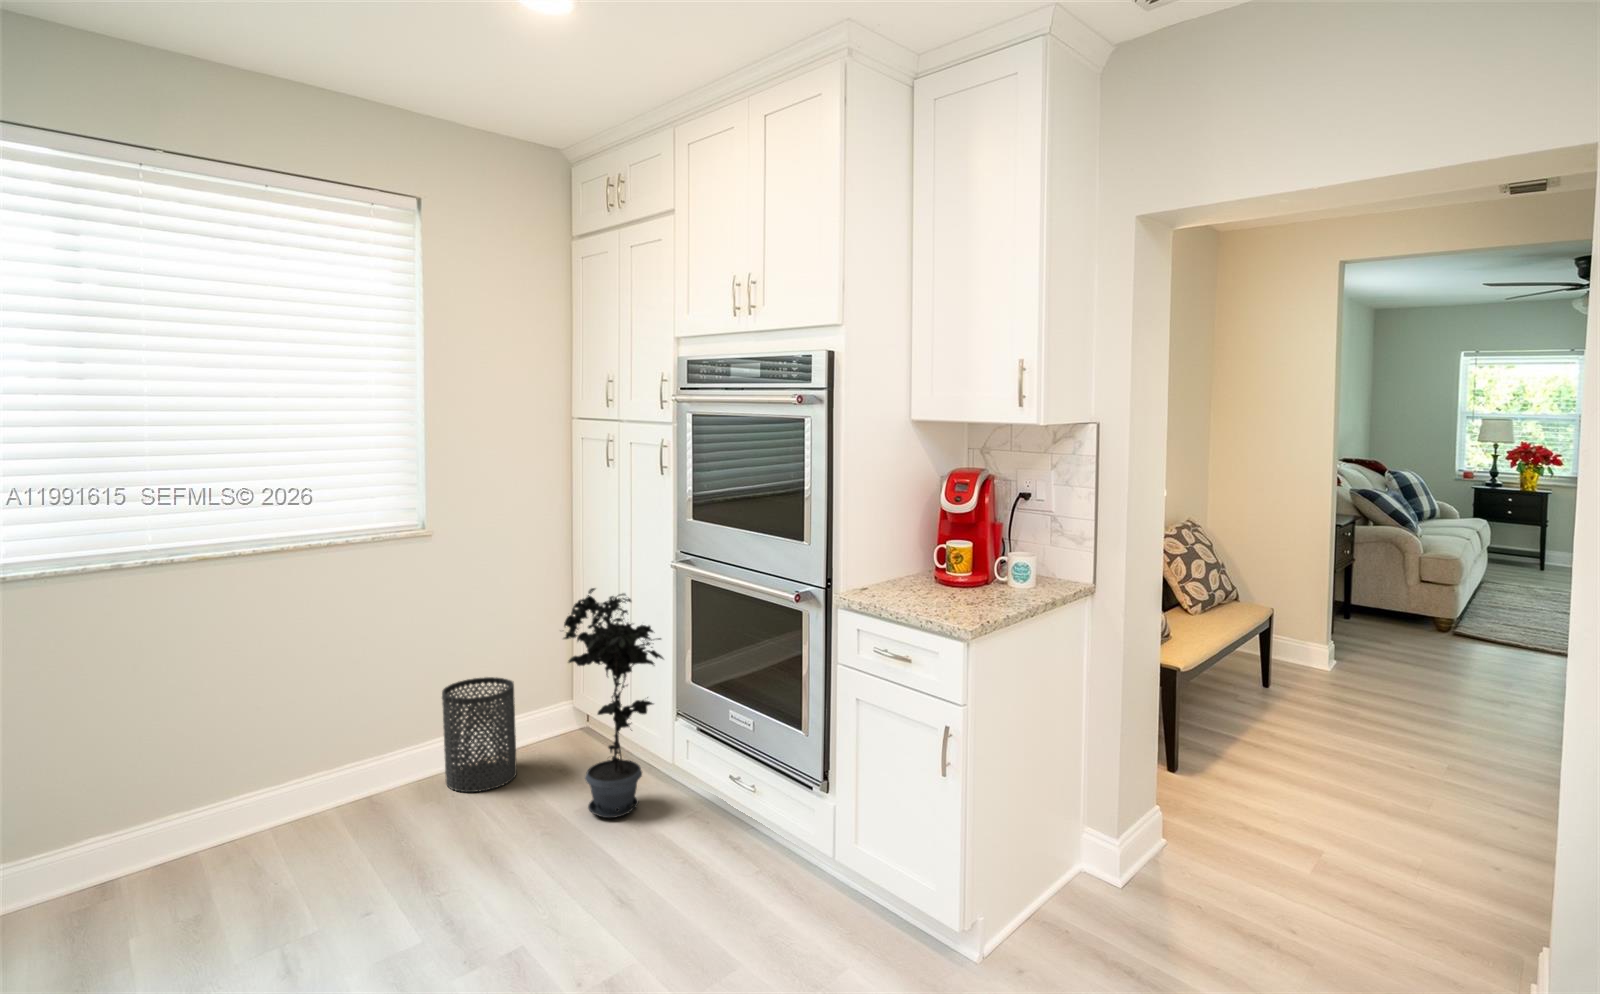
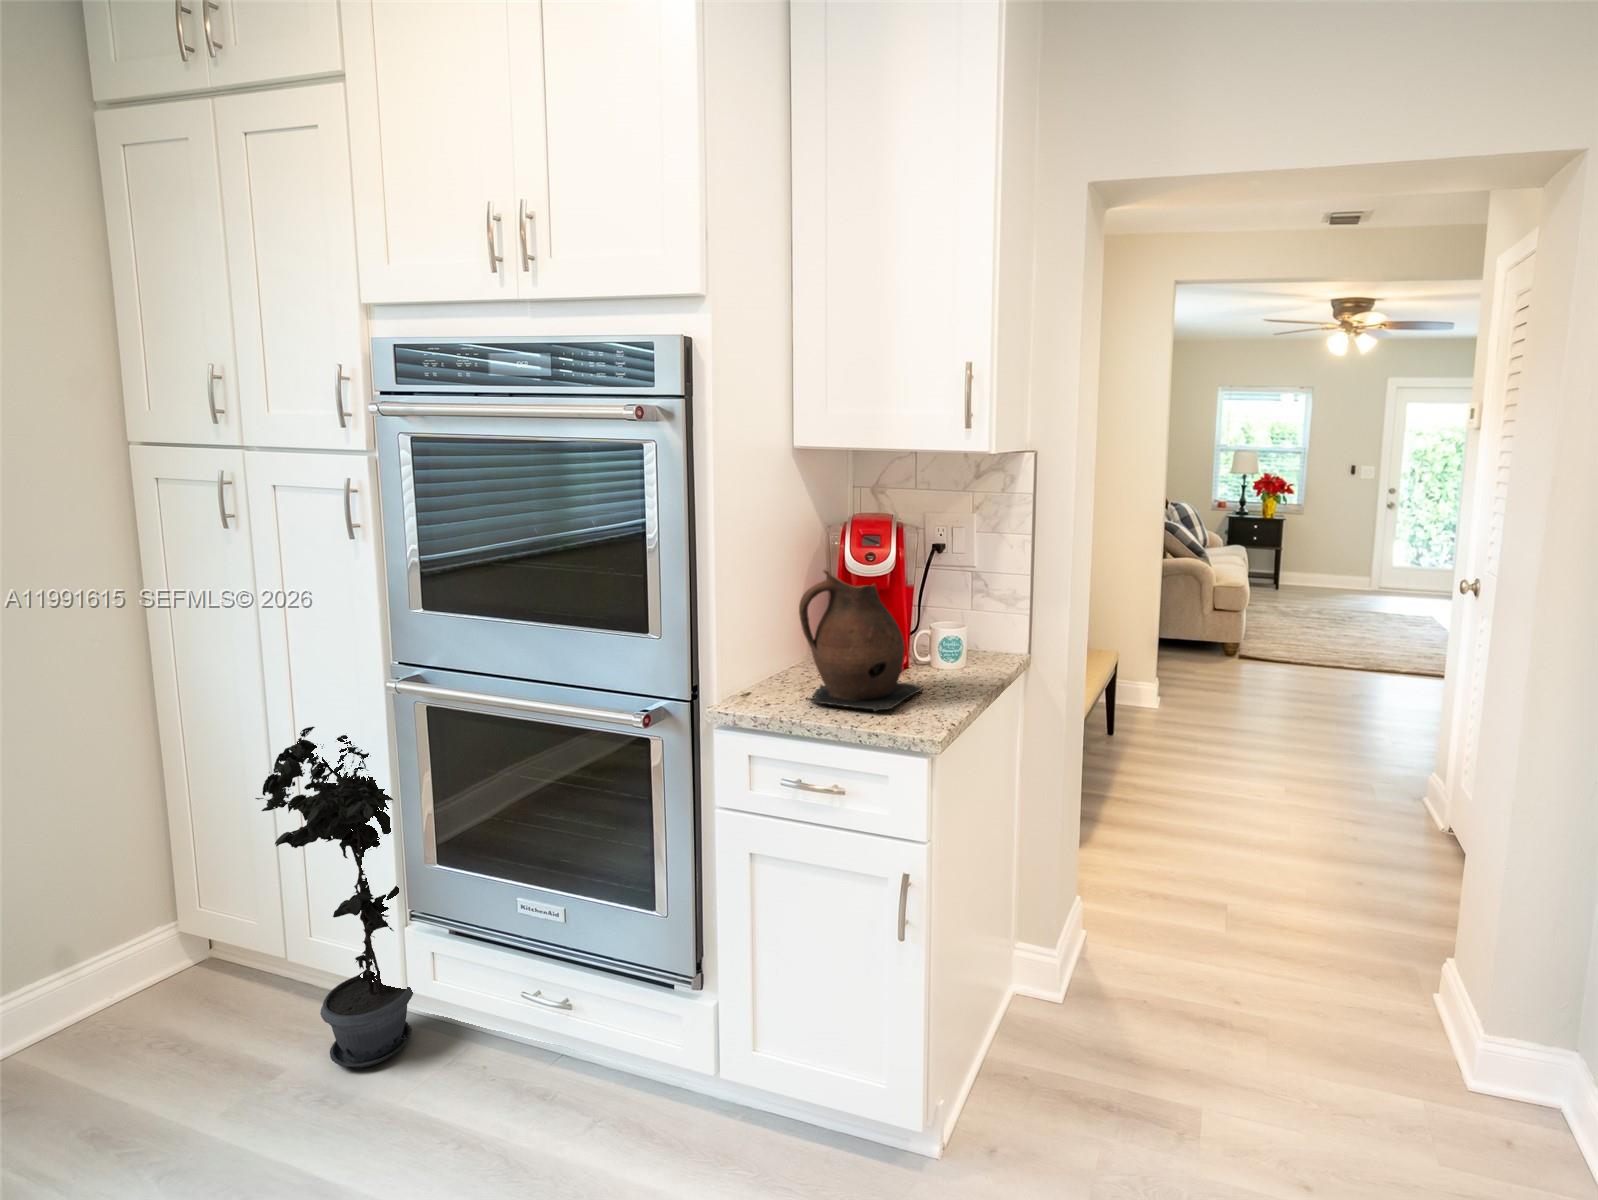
ceramic pitcher: none [897,507,985,607] -> present [799,569,923,712]
trash can: present [442,677,517,792] -> none [50,872,204,1067]

